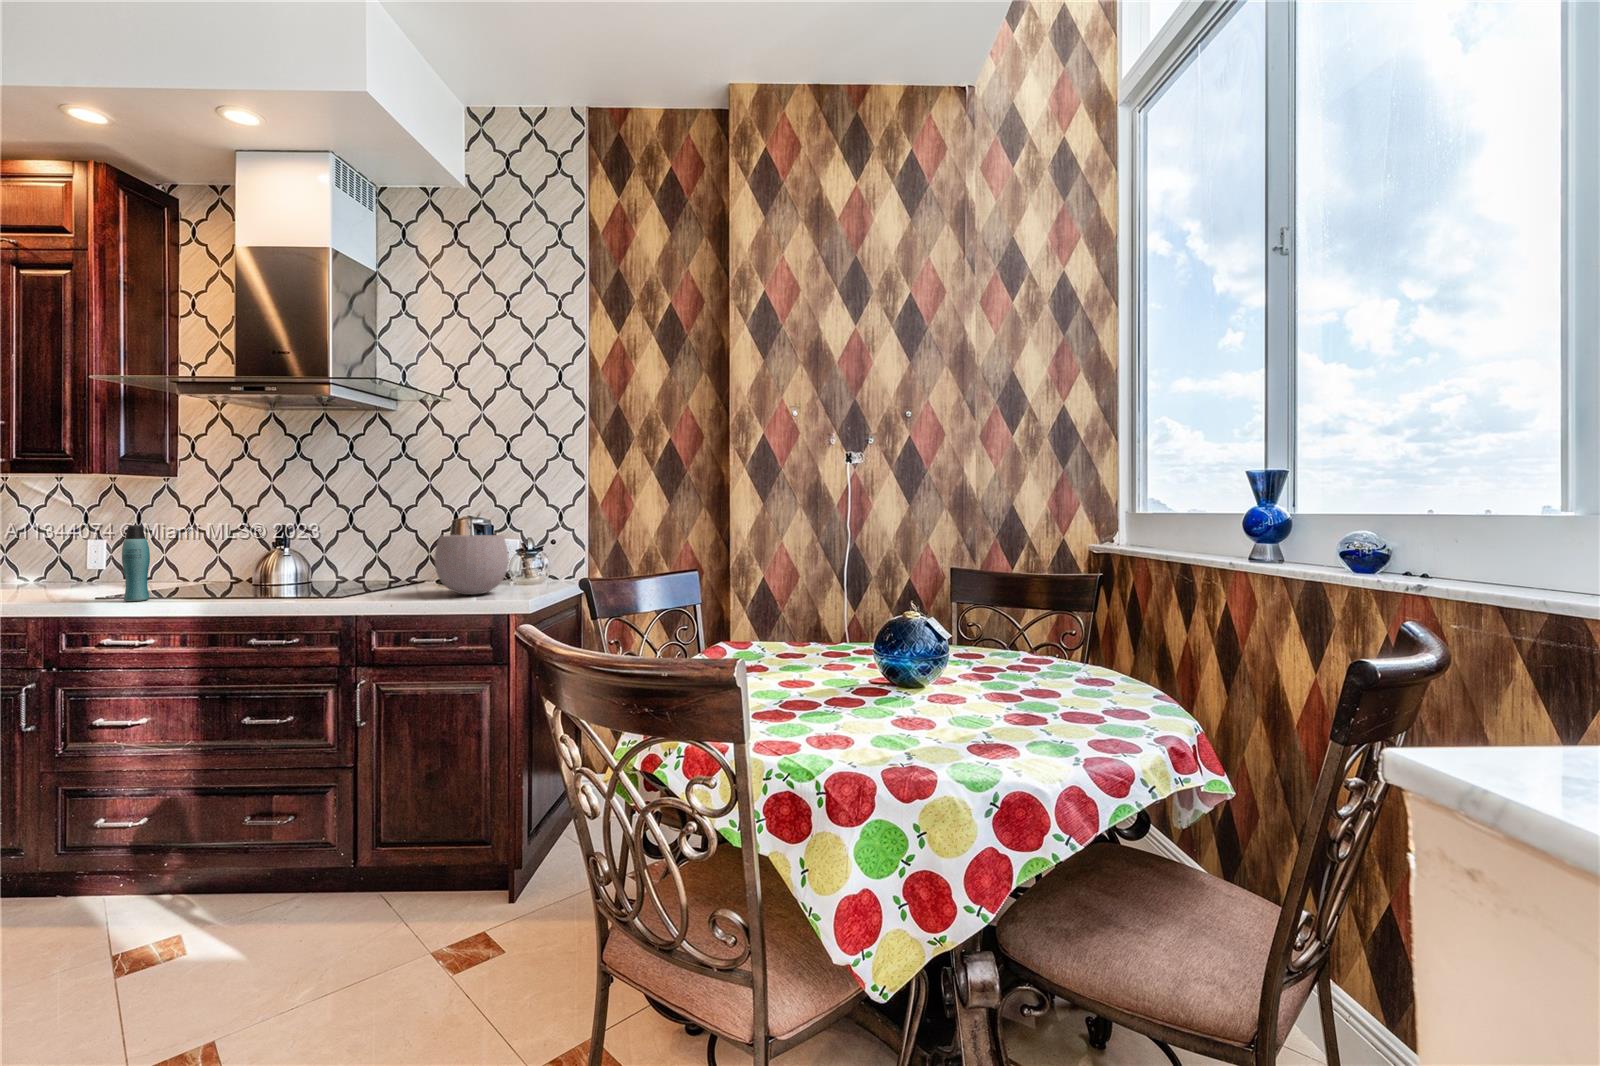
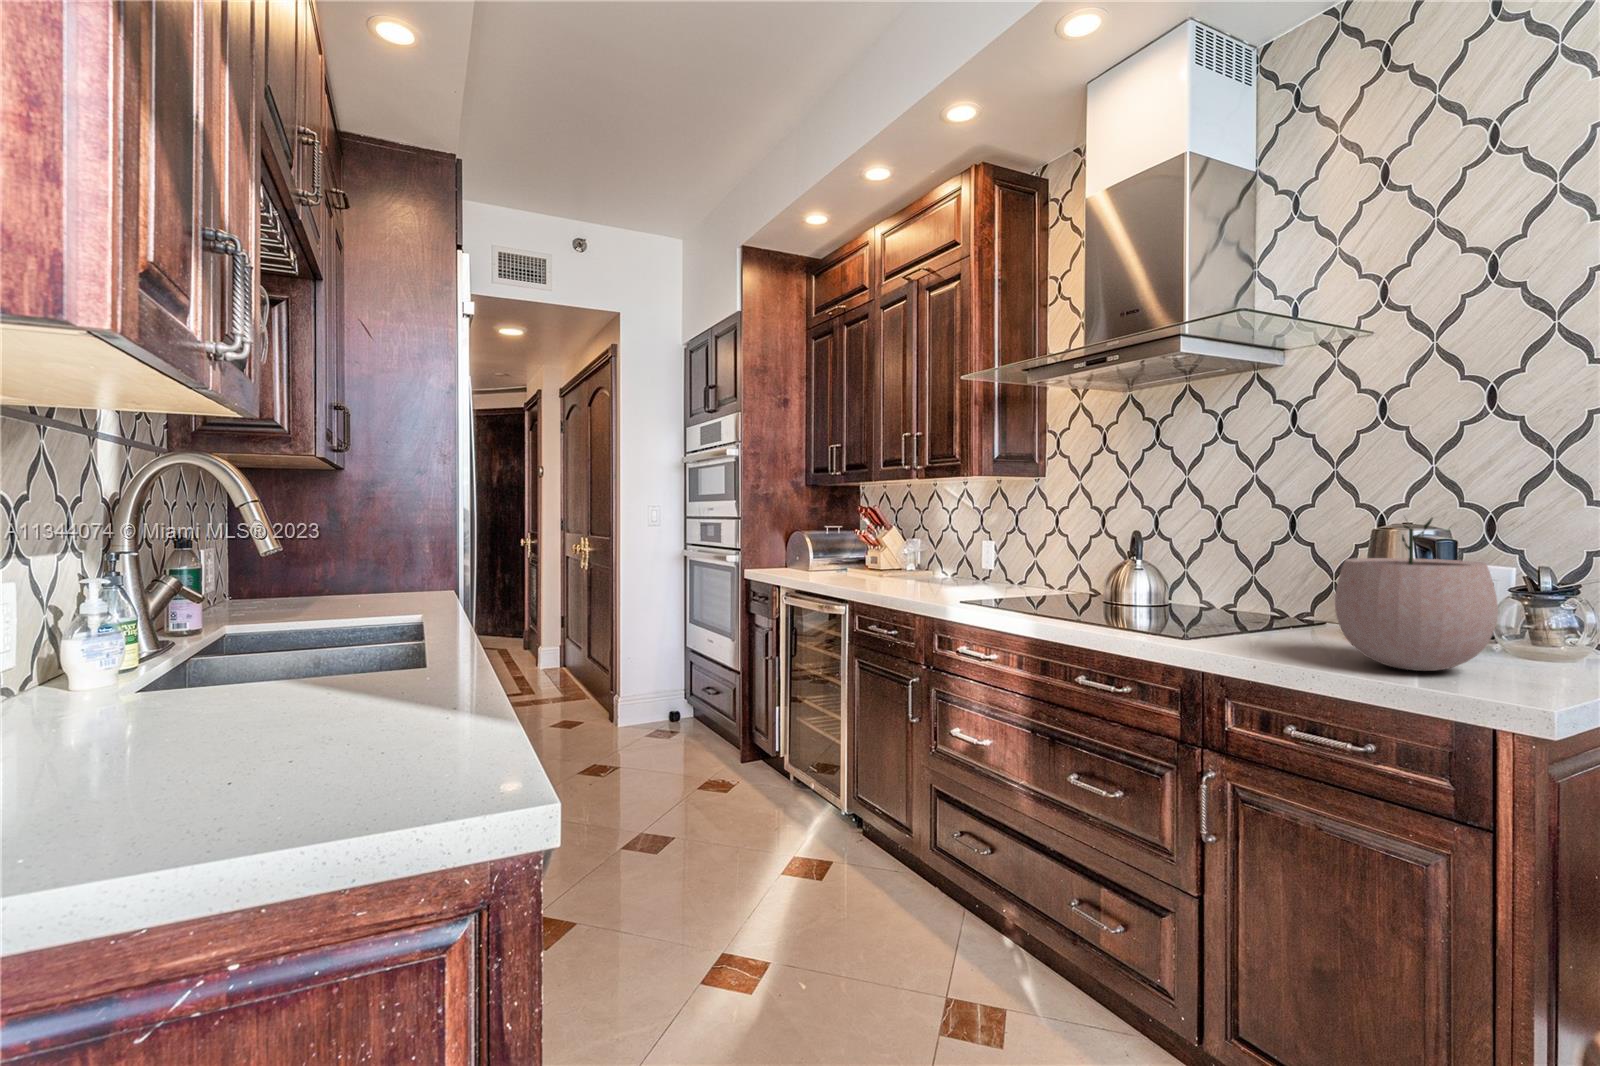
bottle: present [122,525,150,601] -> none [979,532,1001,612]

